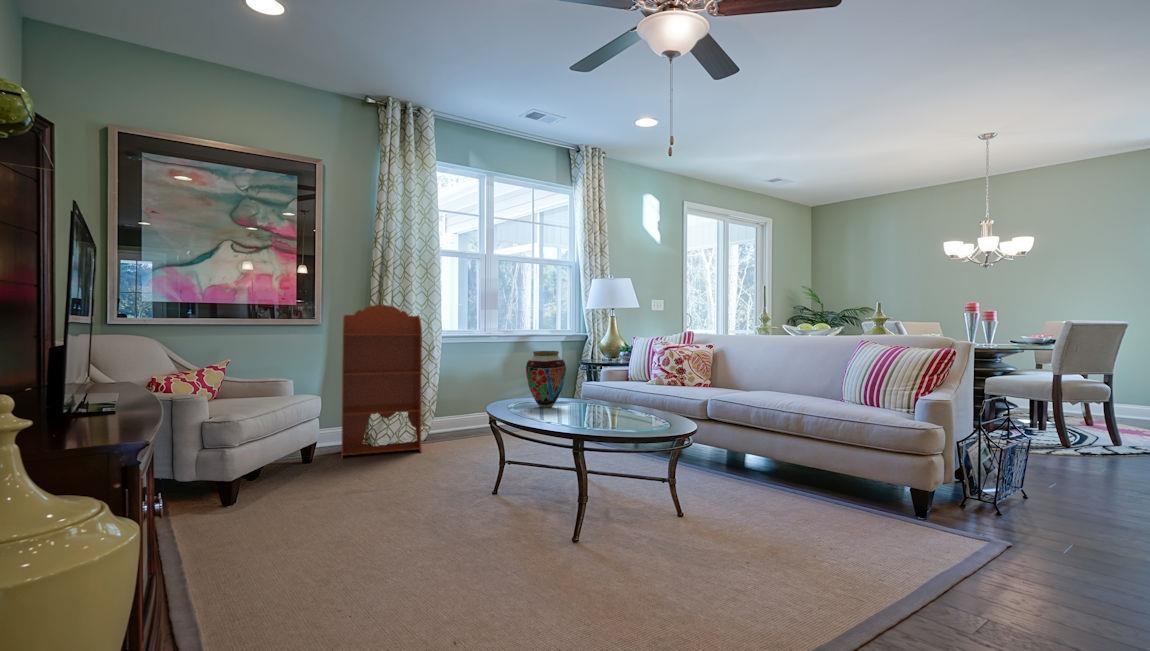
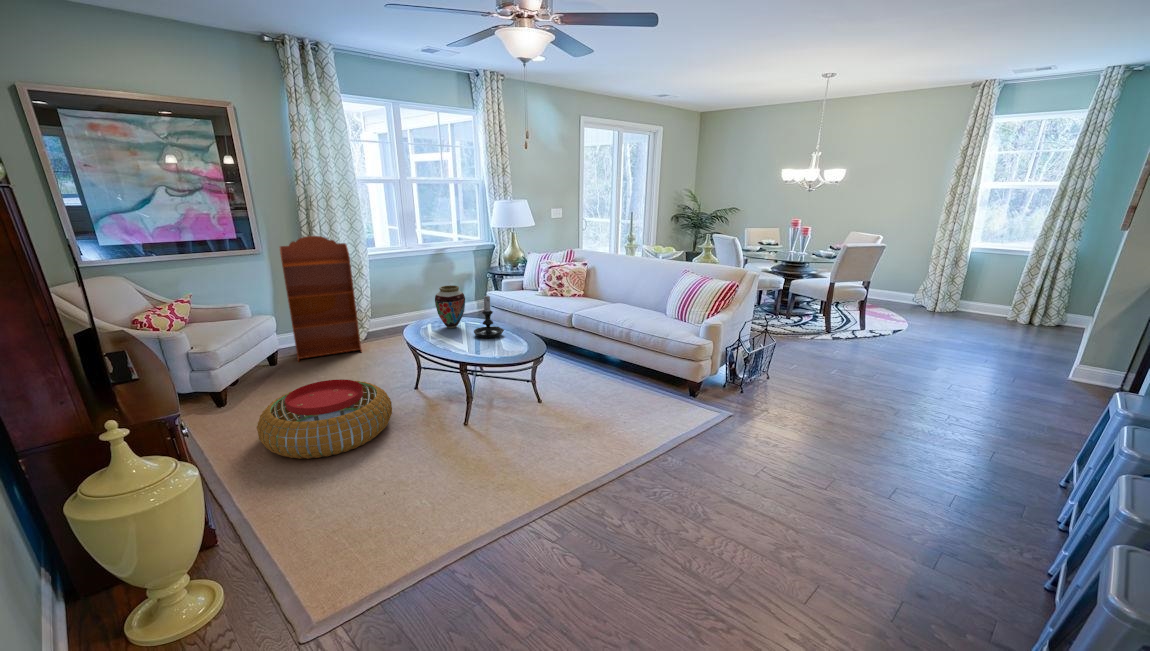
candle holder: none [579,352,622,415] -> present [474,296,504,338]
pouf: none [264,461,461,573] -> present [257,379,392,459]

